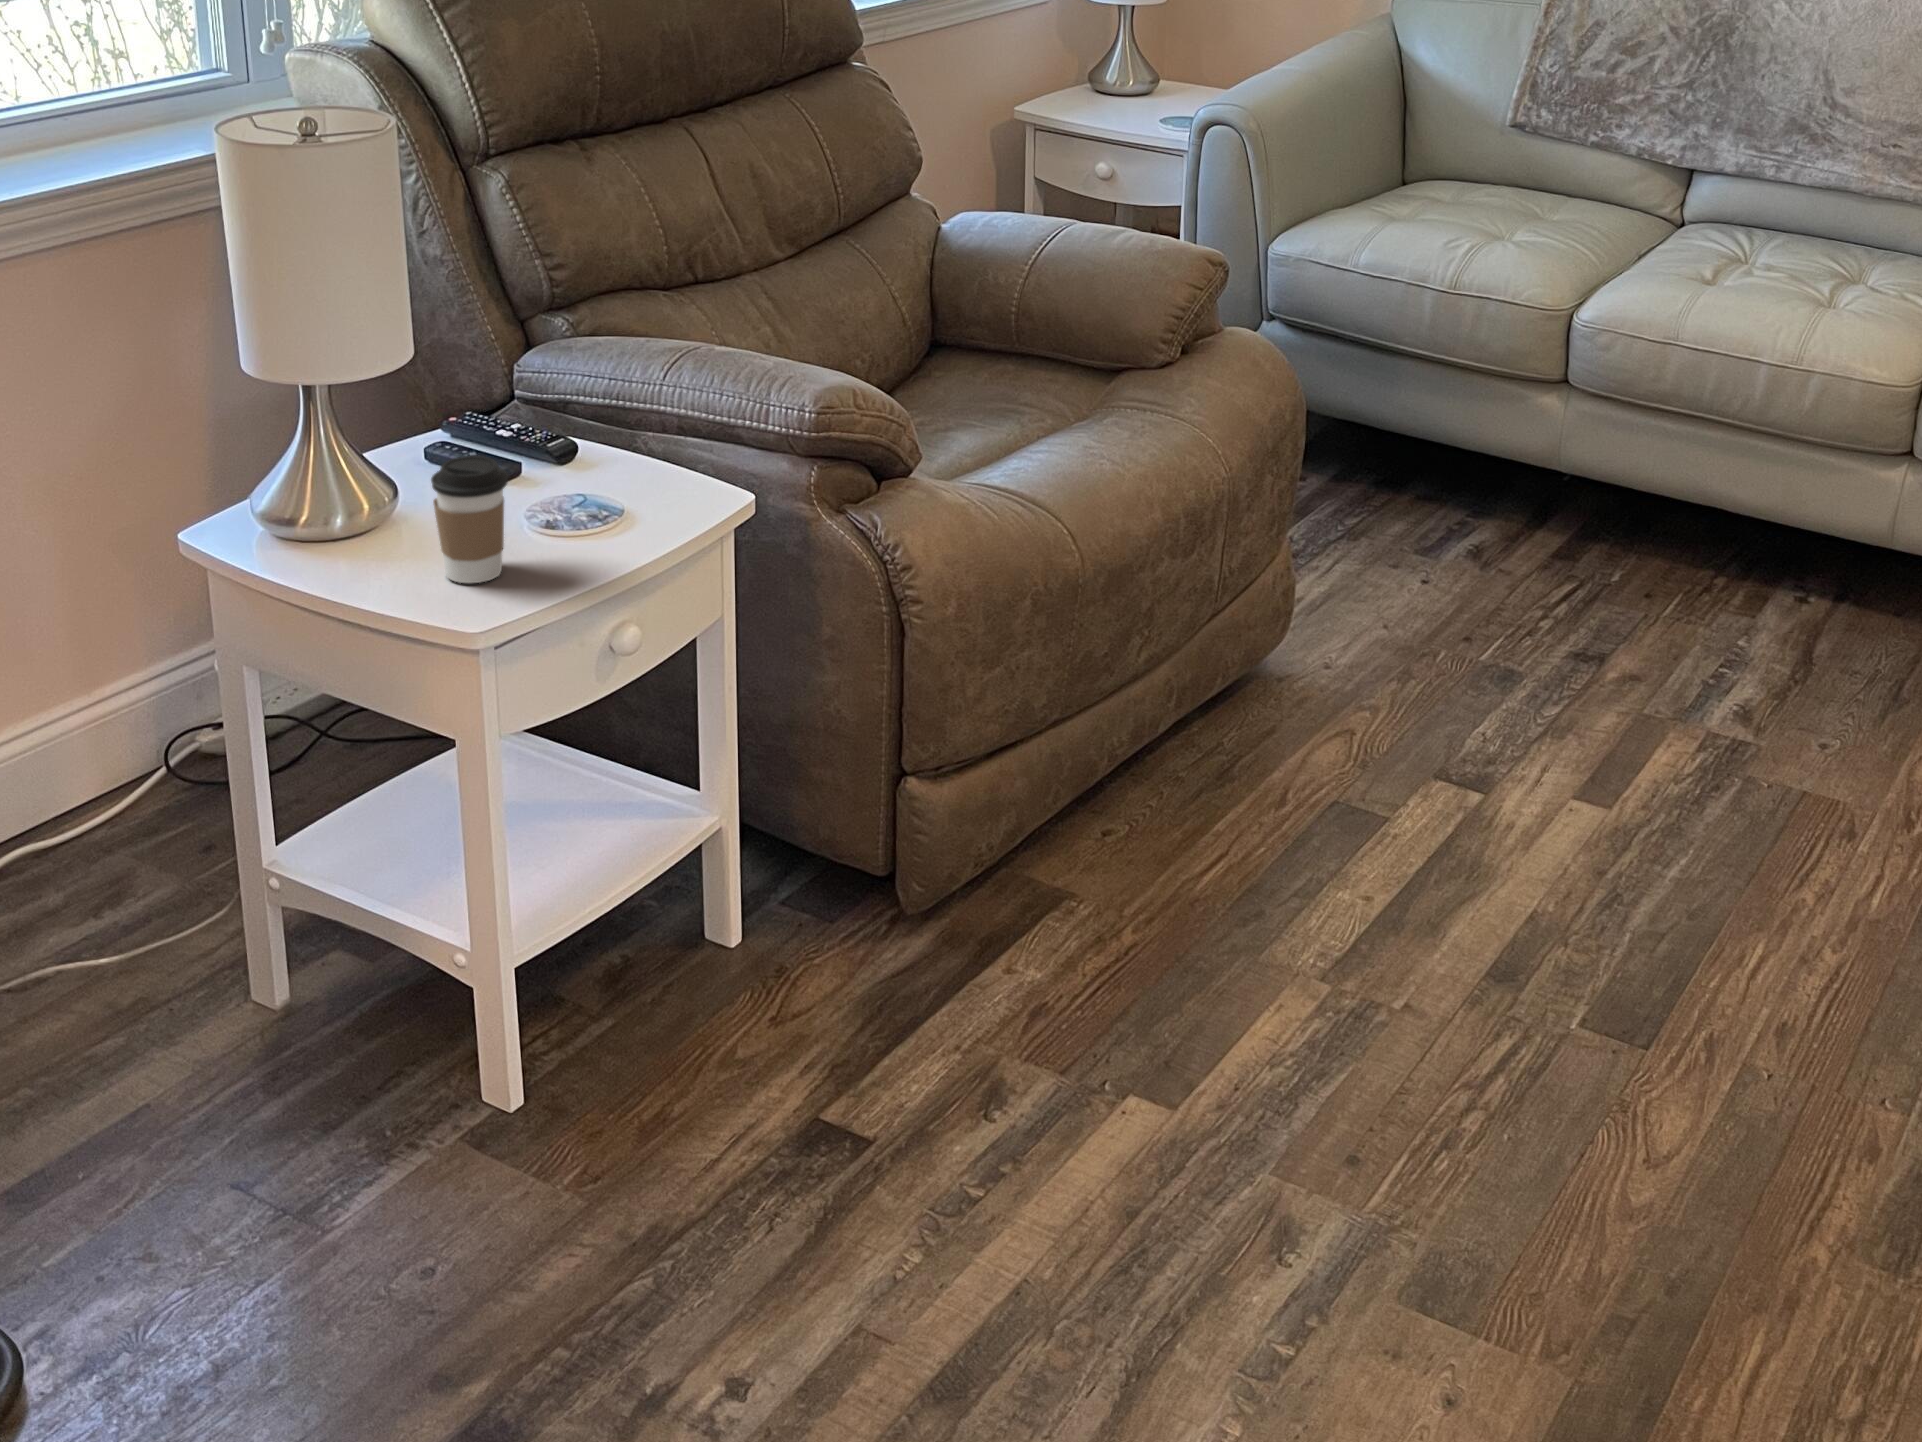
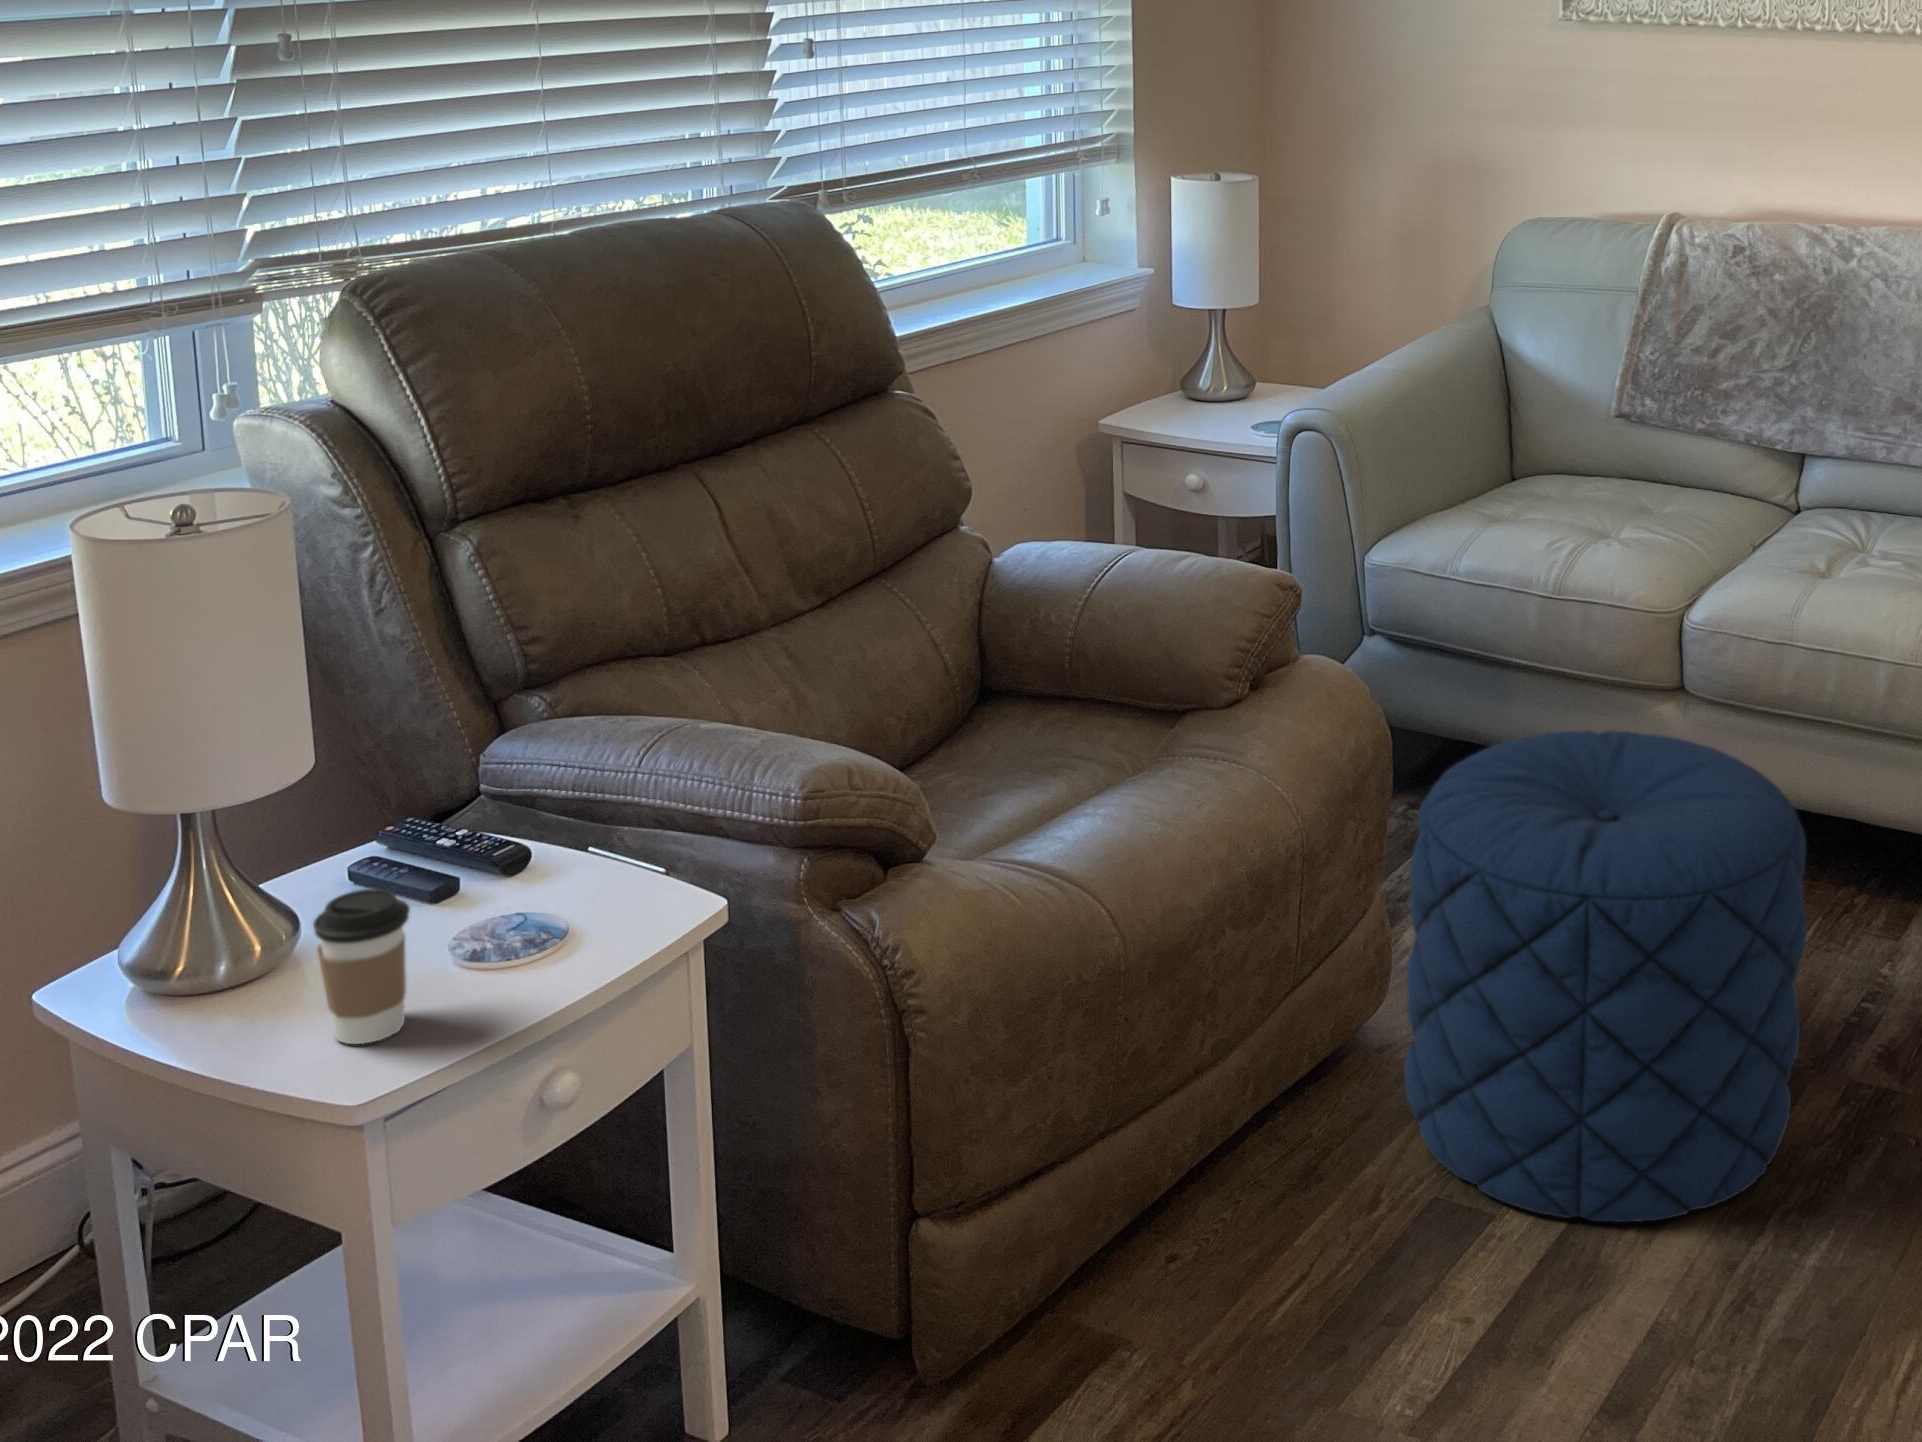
pouf: none [1309,406,1692,830] -> present [1404,730,1807,1222]

